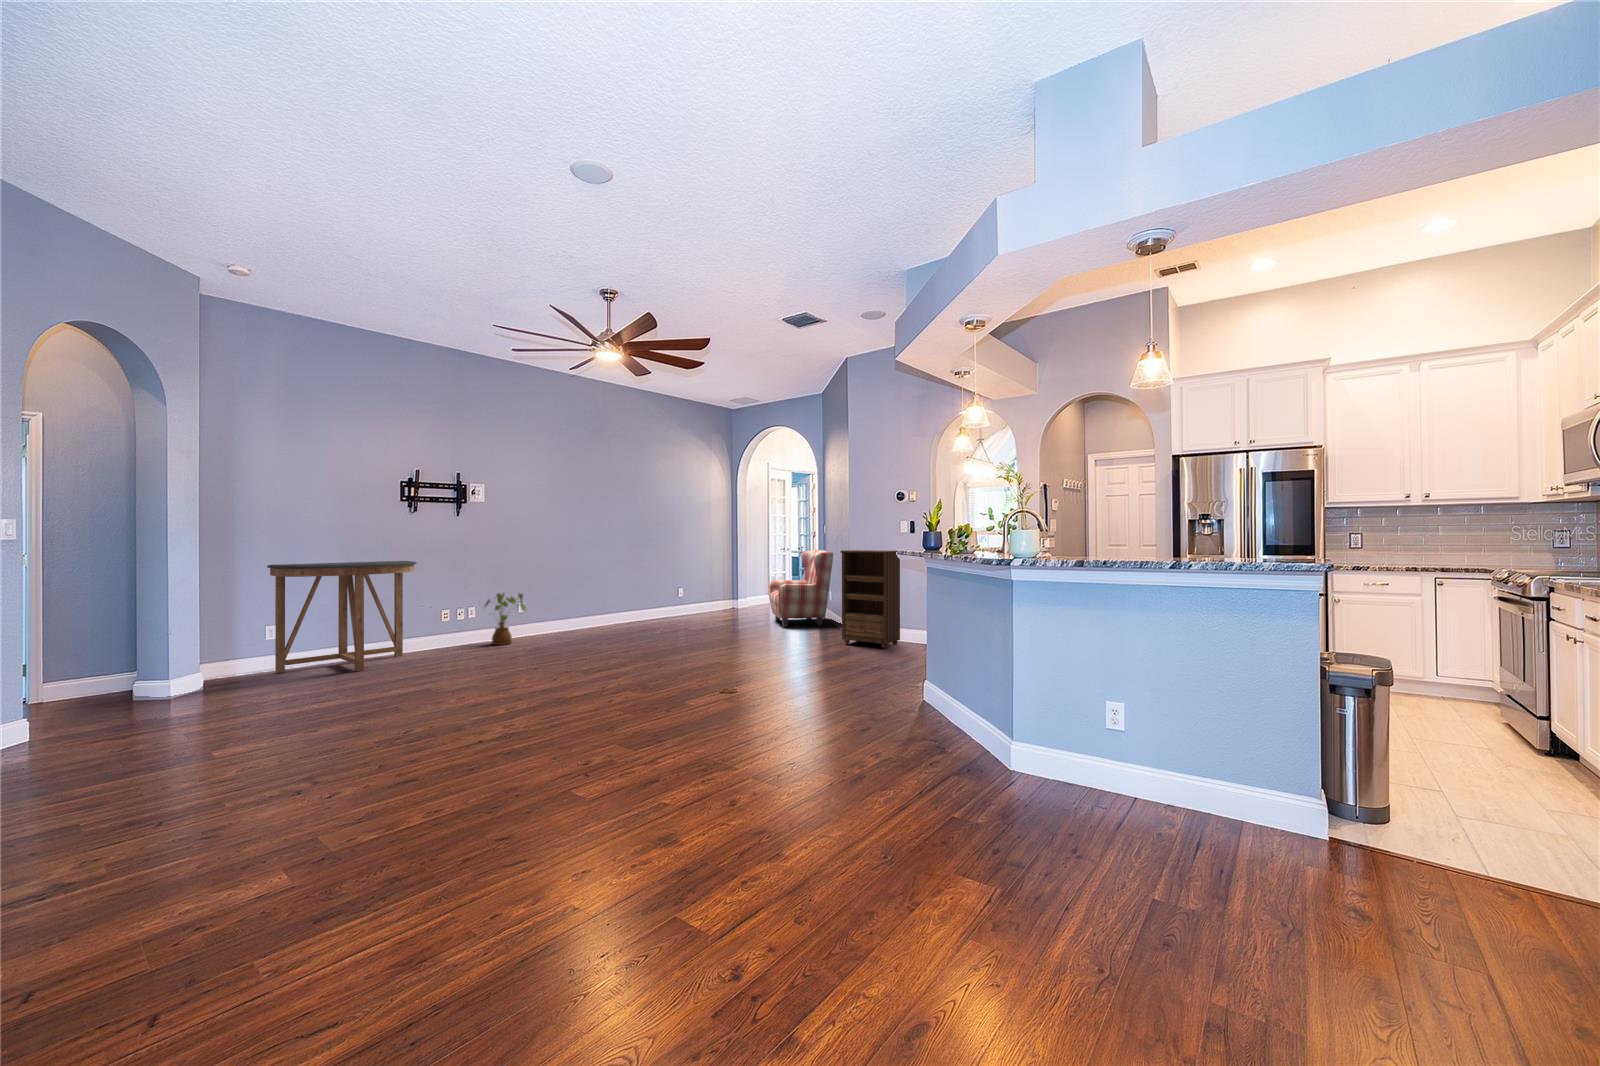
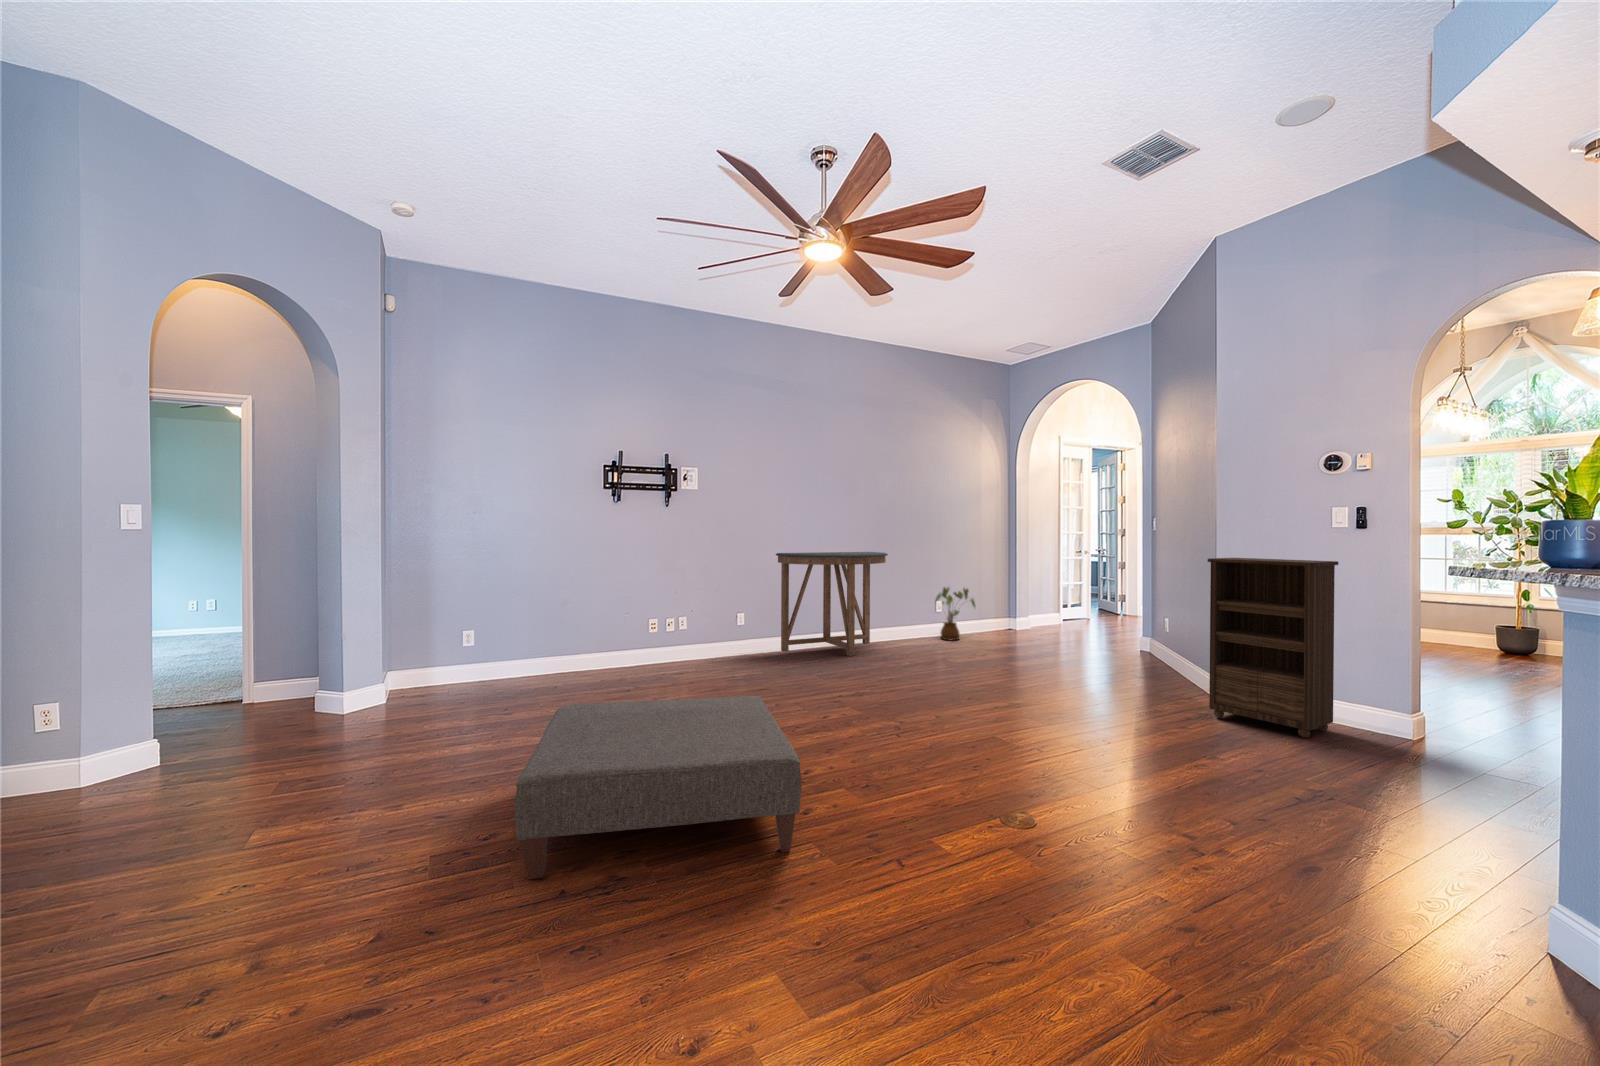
armchair: present [769,550,833,627] -> none [1066,554,1177,672]
console table: present [267,561,417,673] -> present [776,552,888,656]
house plant: present [485,593,525,645] -> present [935,587,975,640]
ottoman: none [421,644,610,745] -> present [515,696,801,879]

